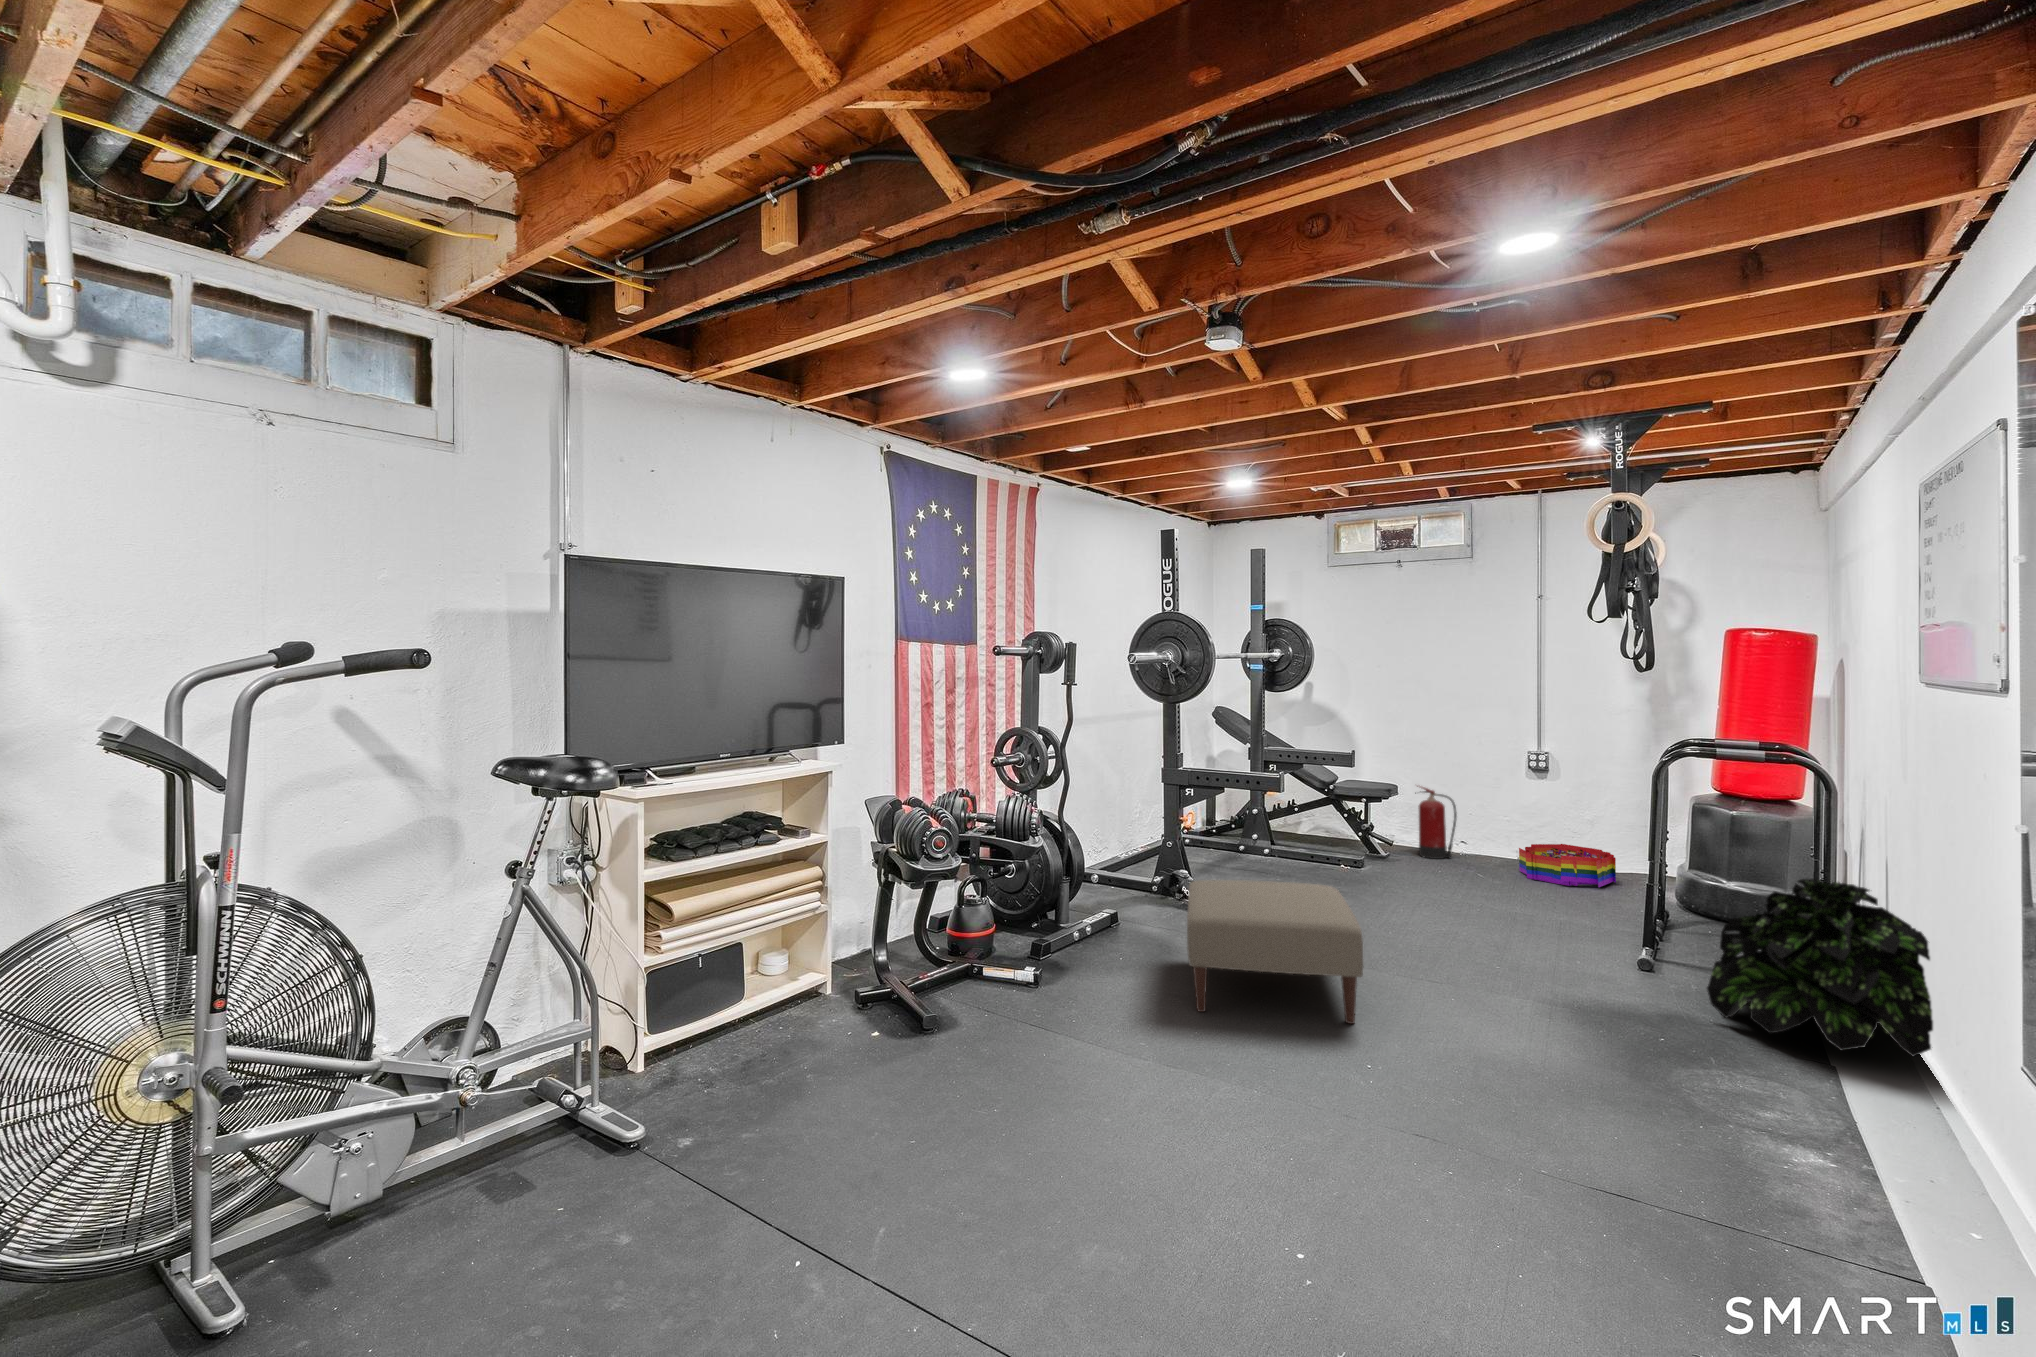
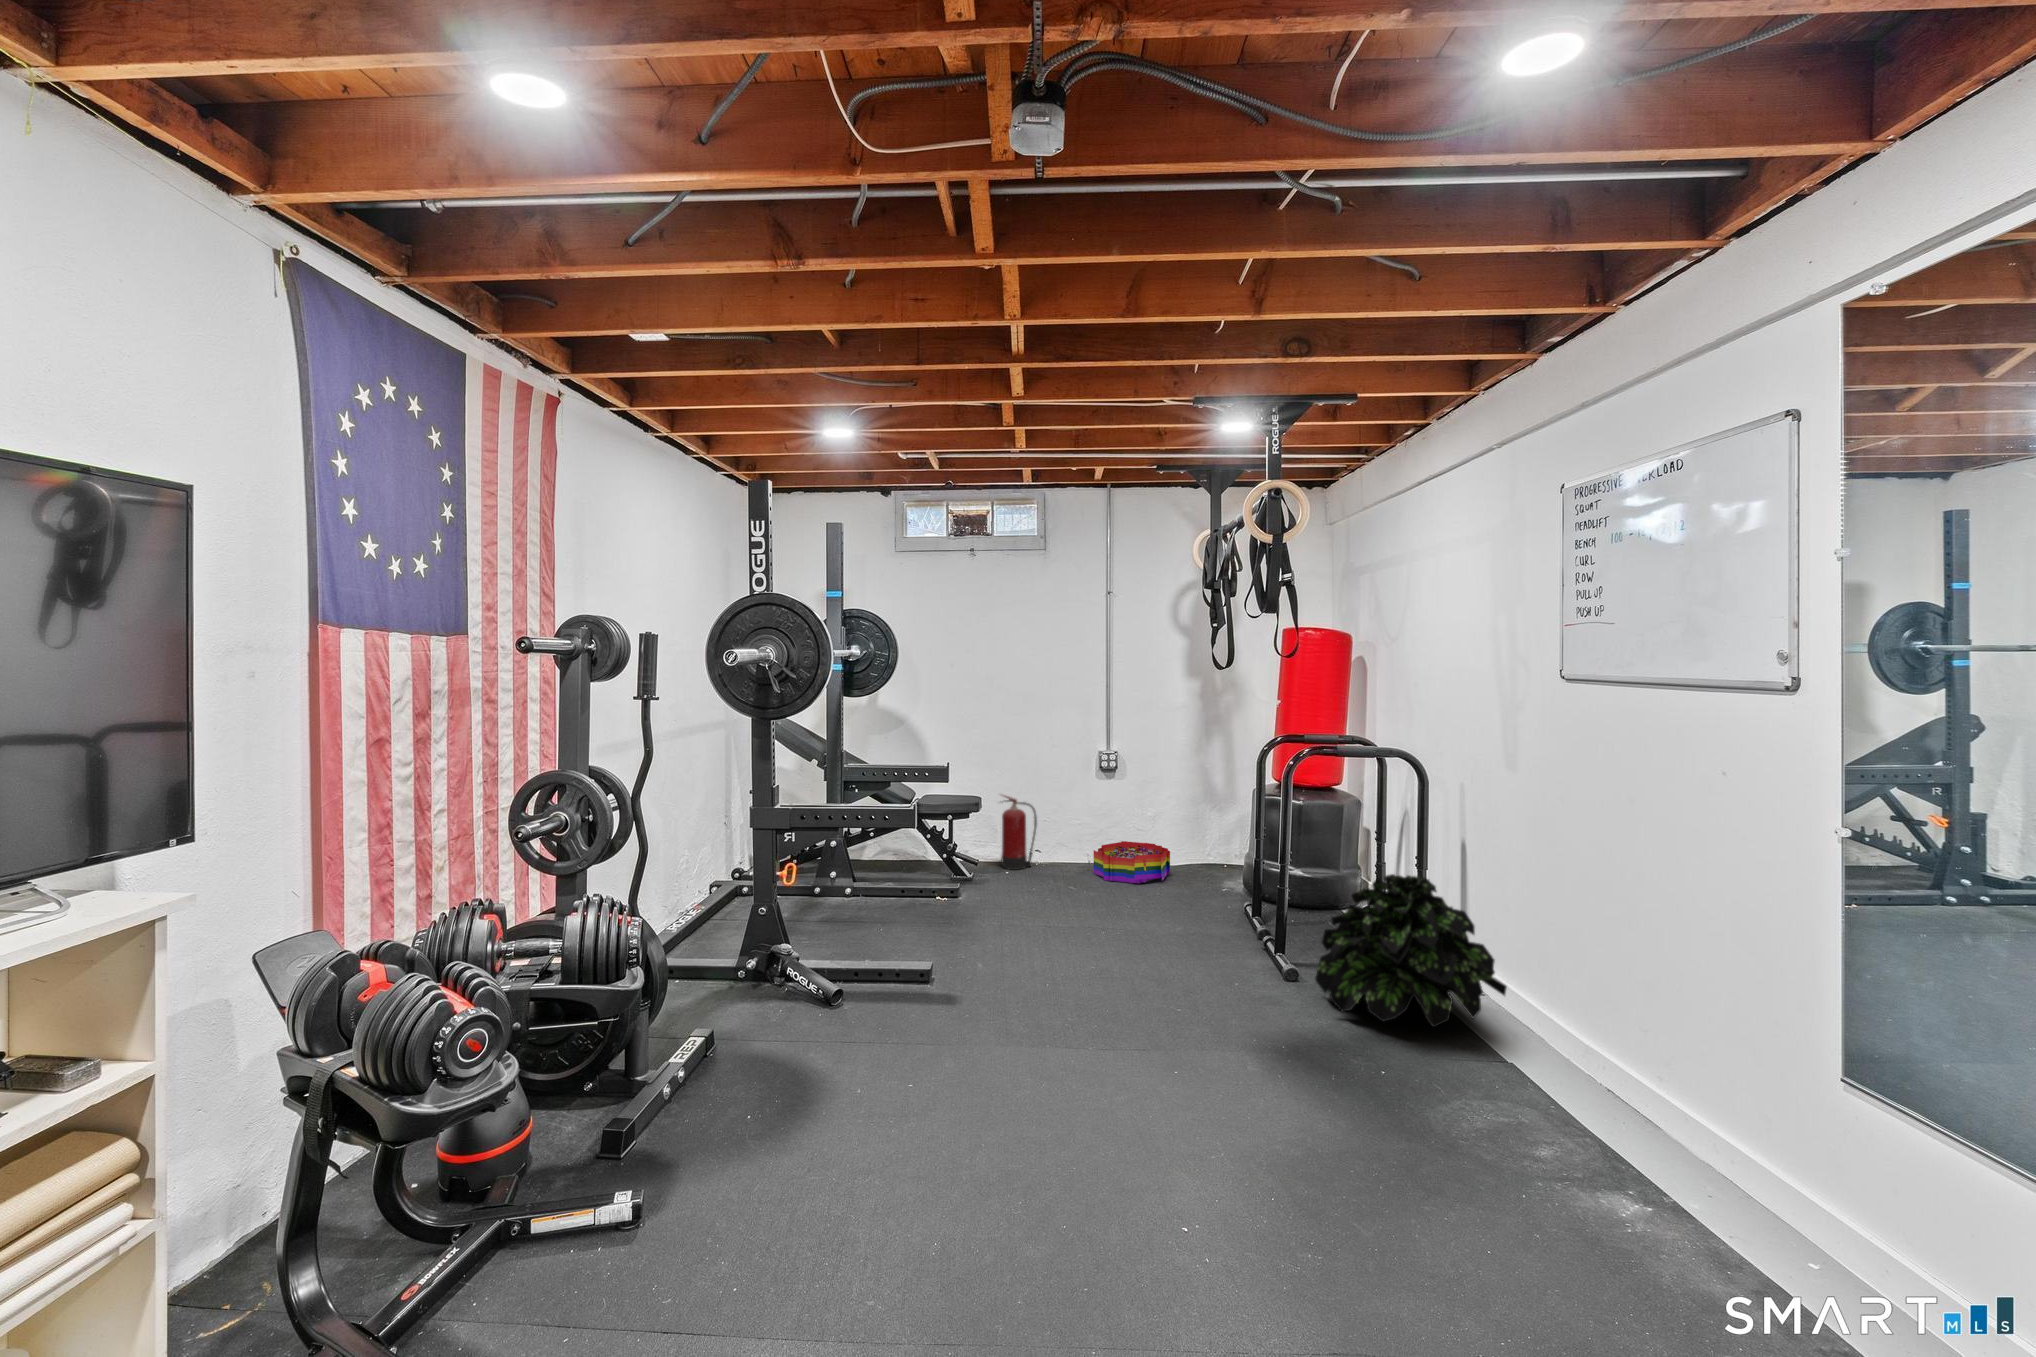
ottoman: present [1187,880,1363,1024] -> none [847,949,1097,1176]

